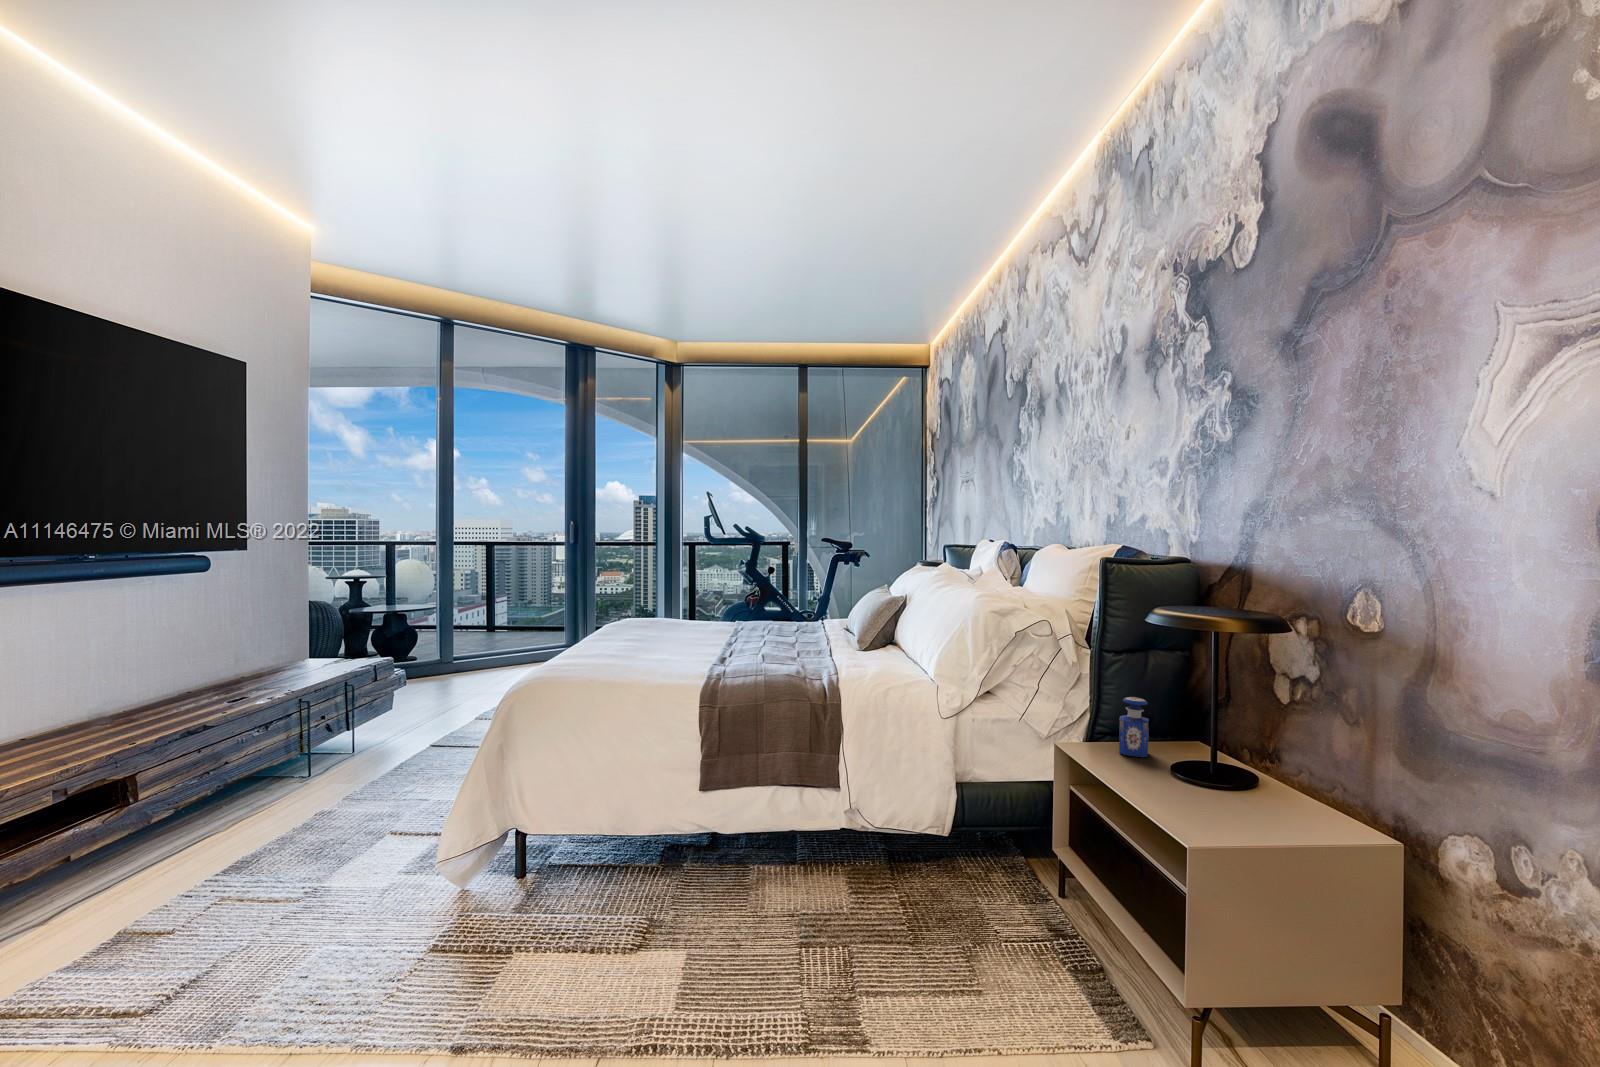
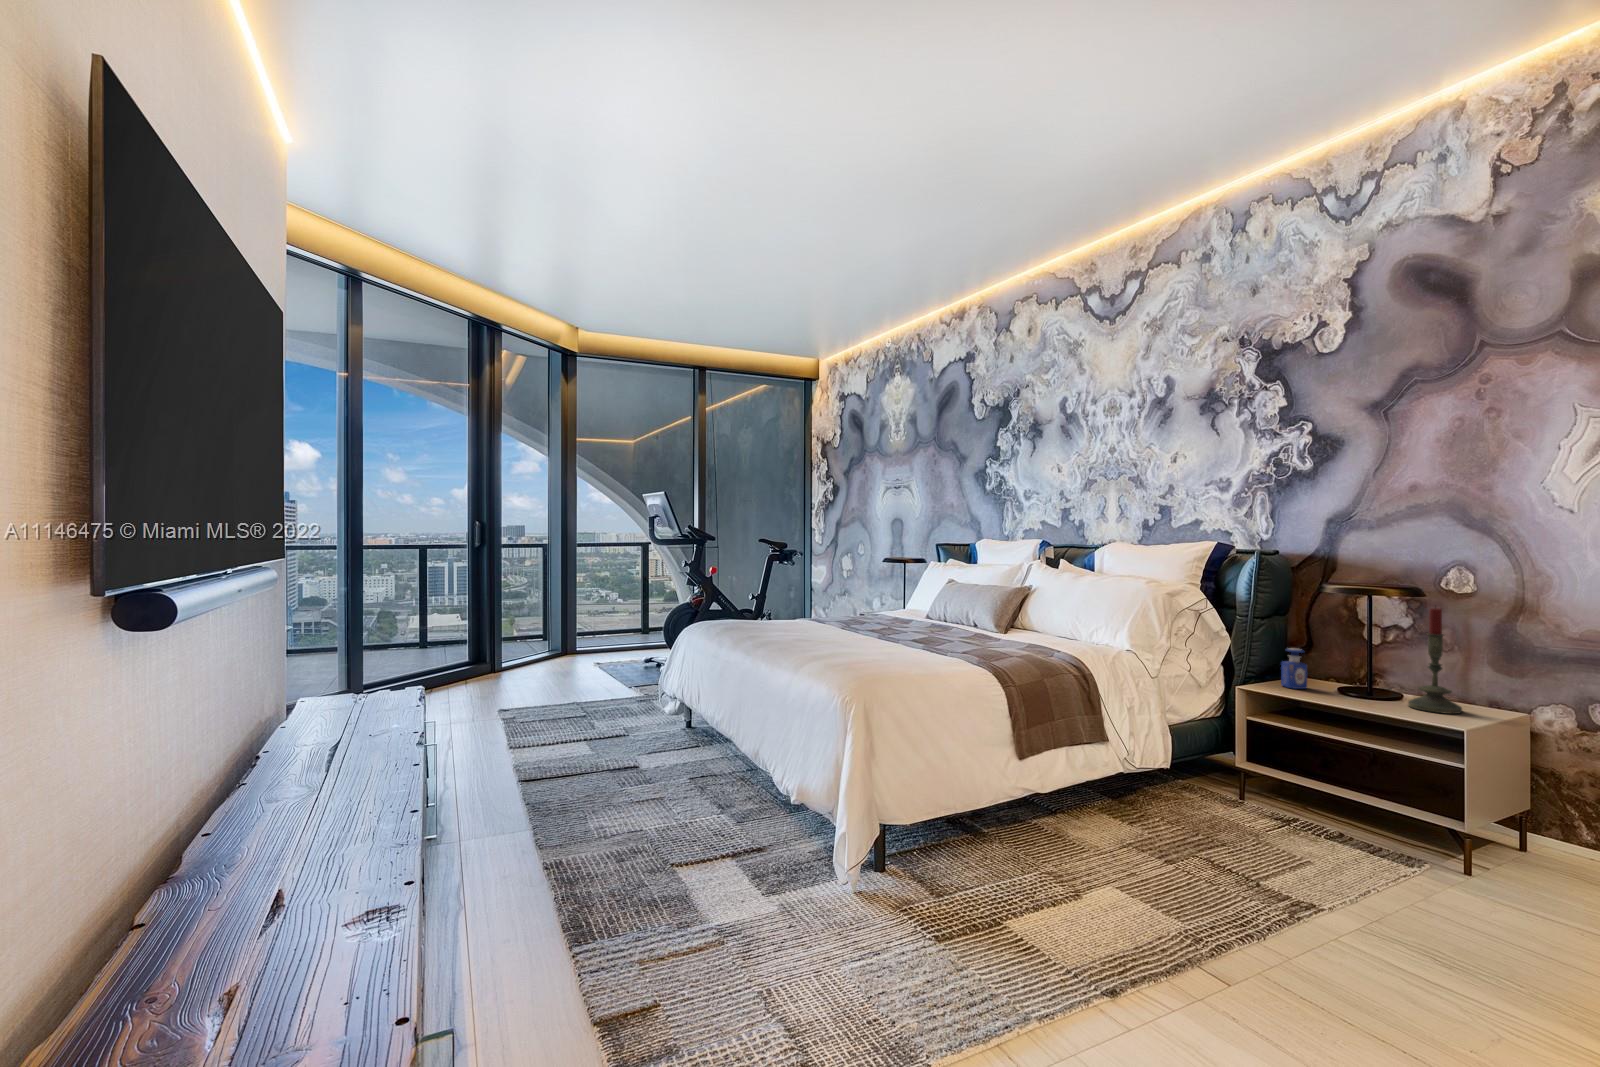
candle: none [1216,647,1291,823] -> present [1408,607,1462,714]

